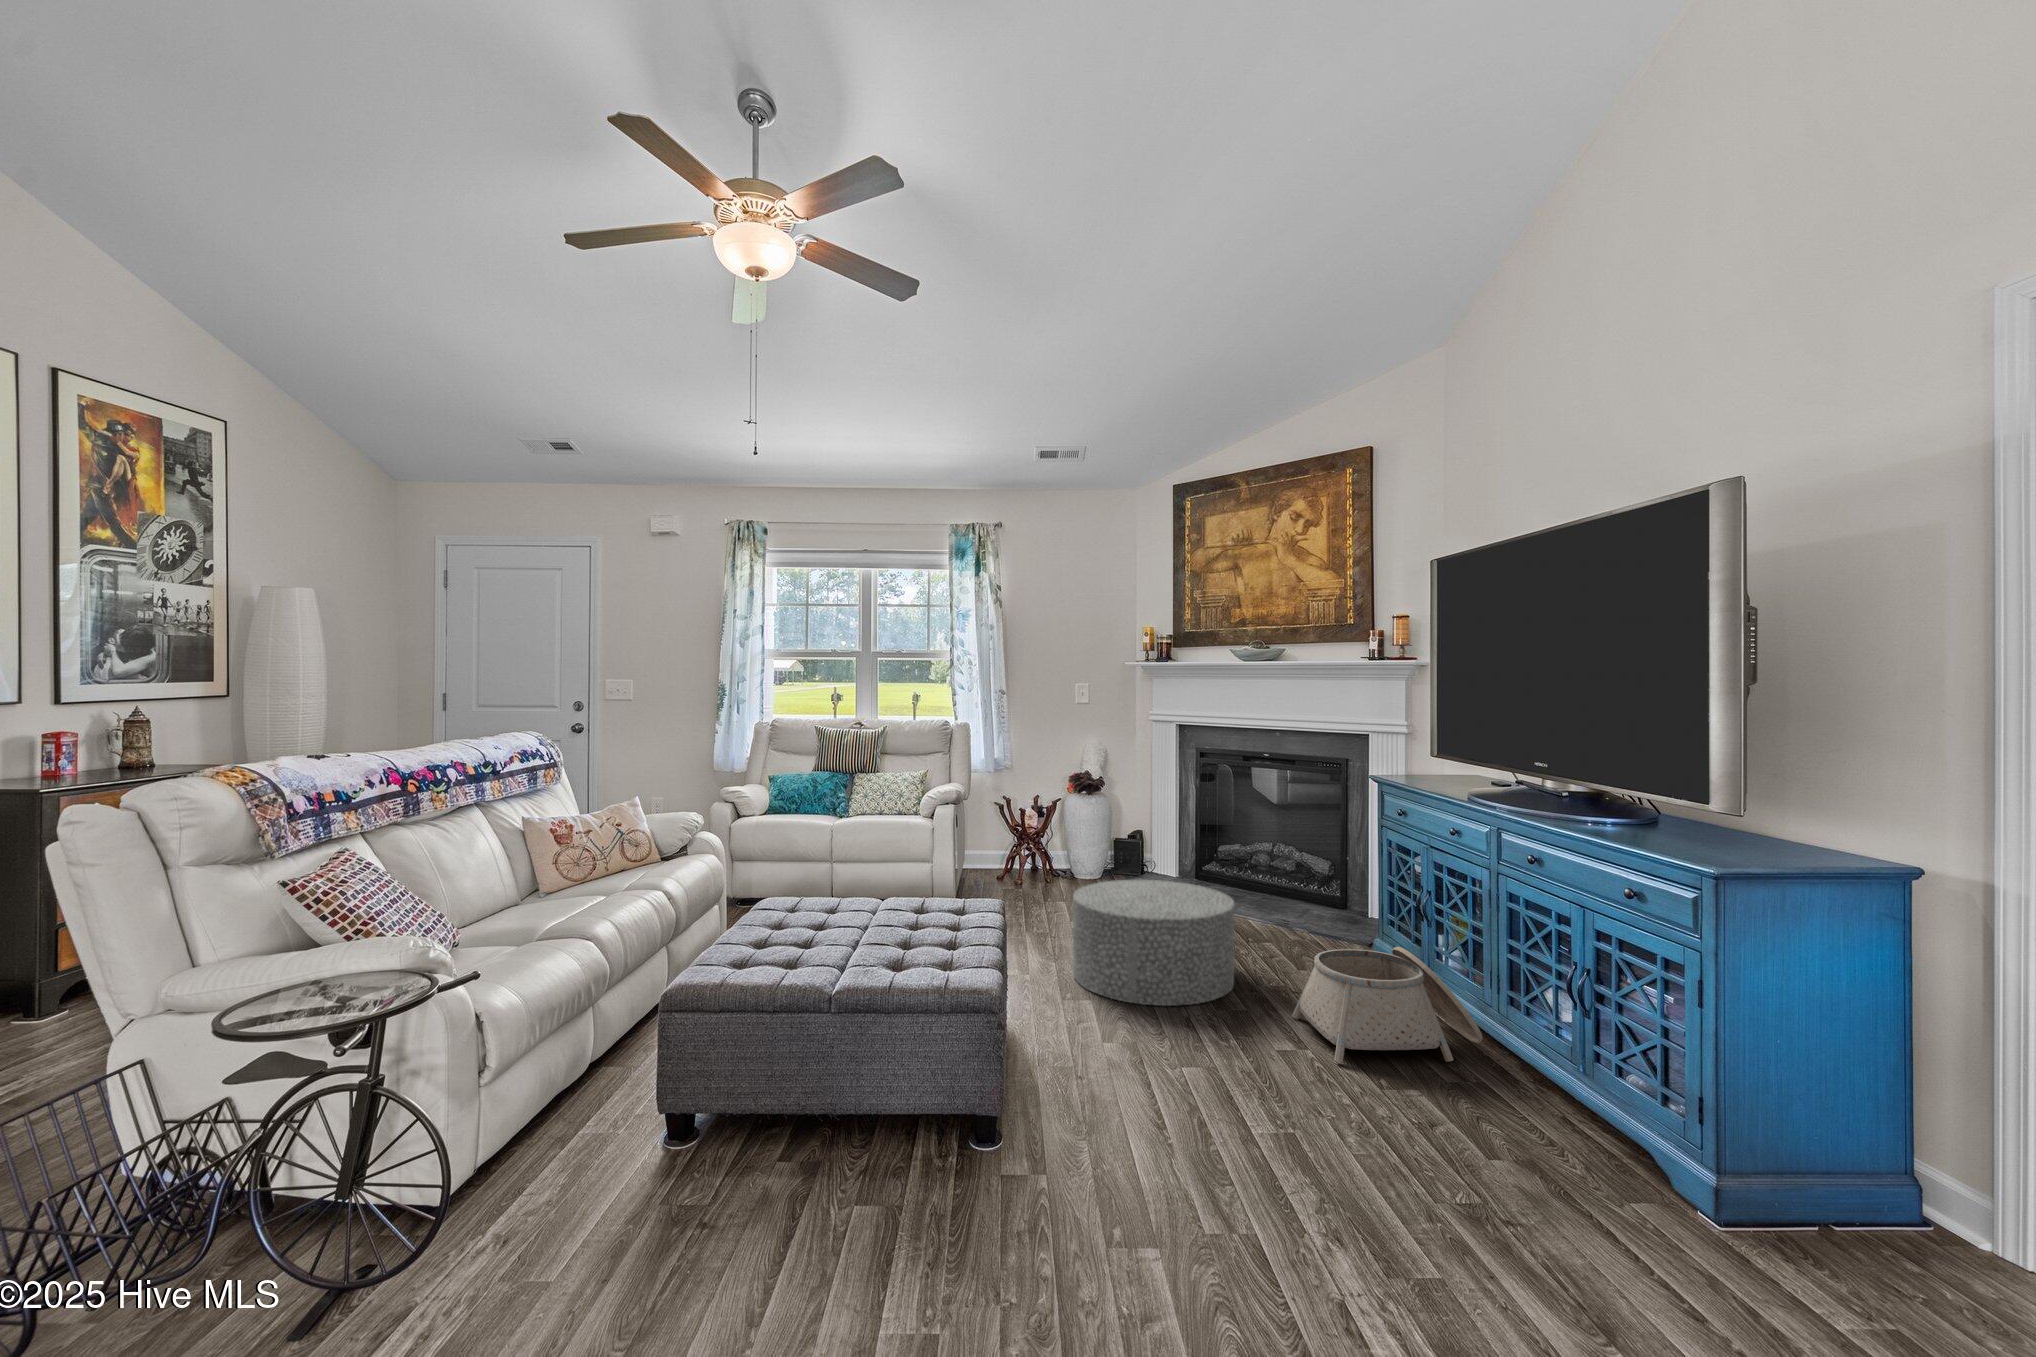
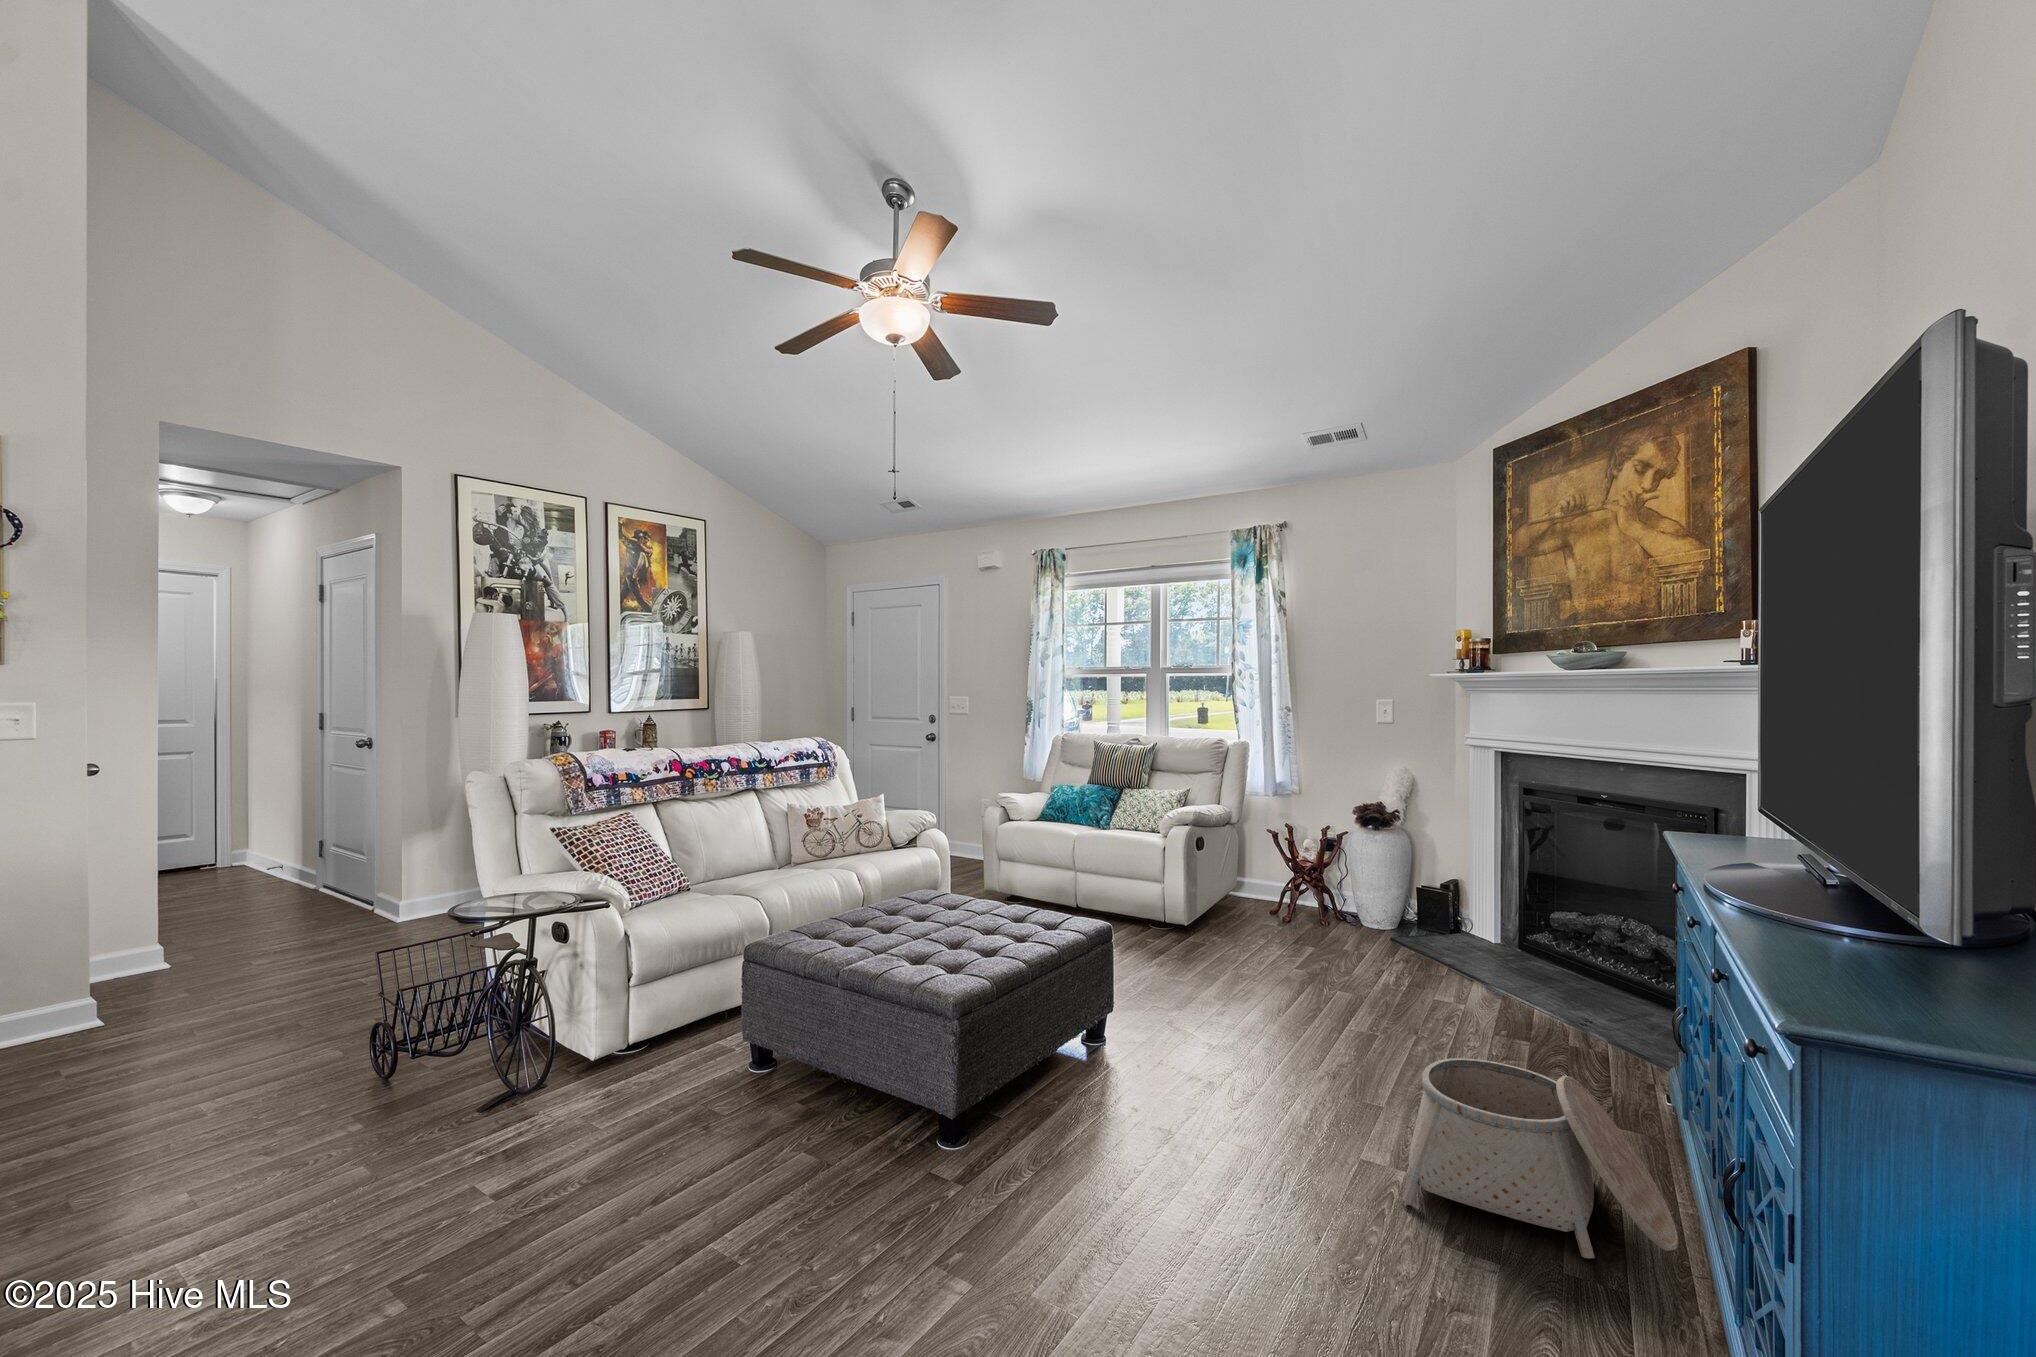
ottoman: present [1073,880,1234,1006] -> none [1213,927,1412,1089]

